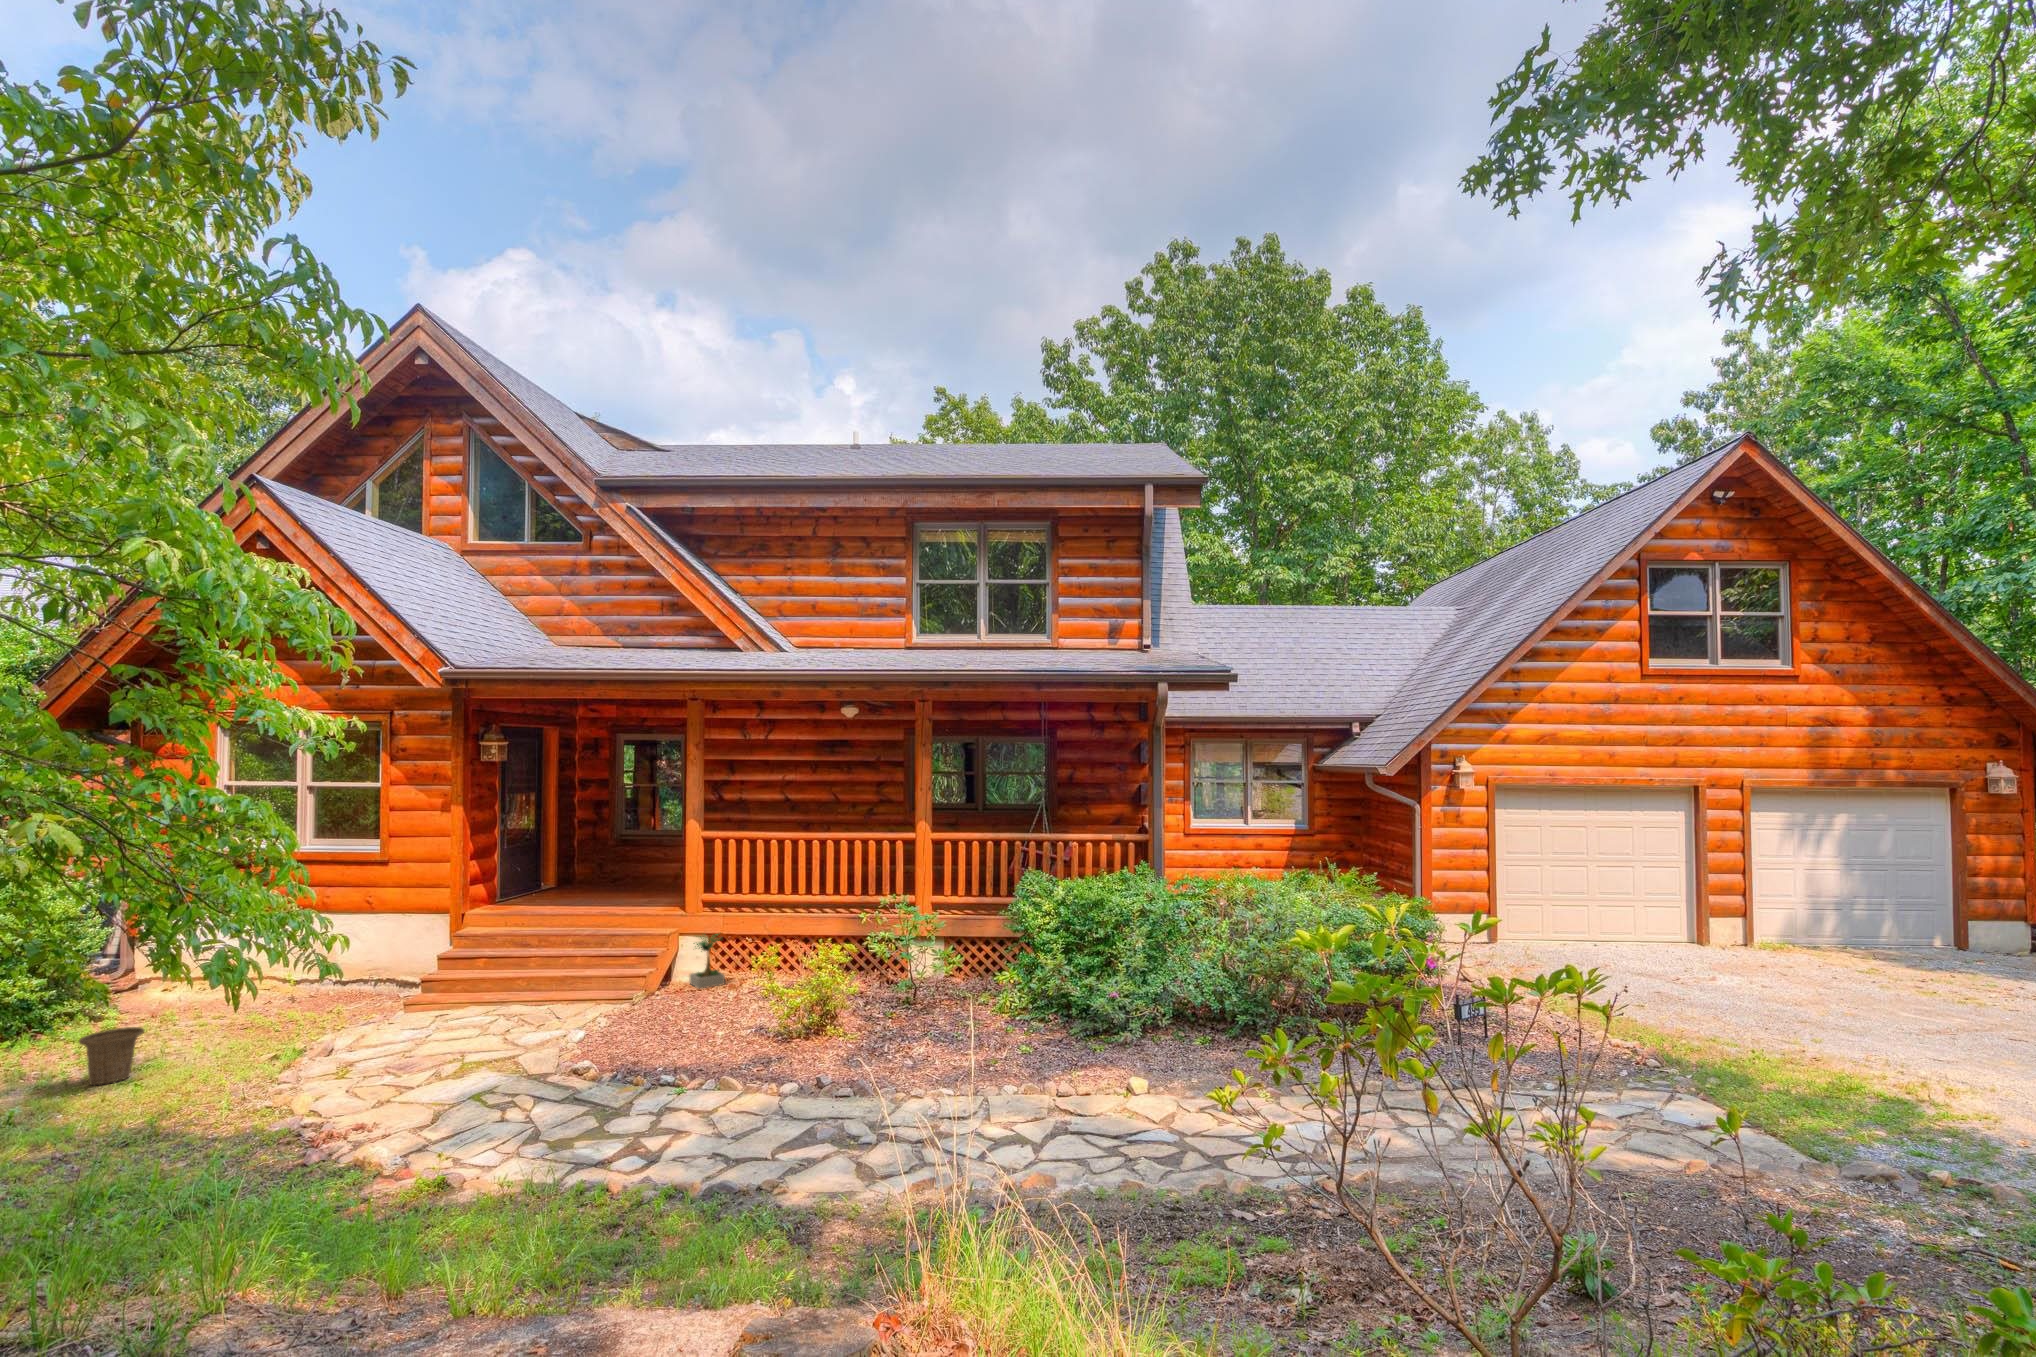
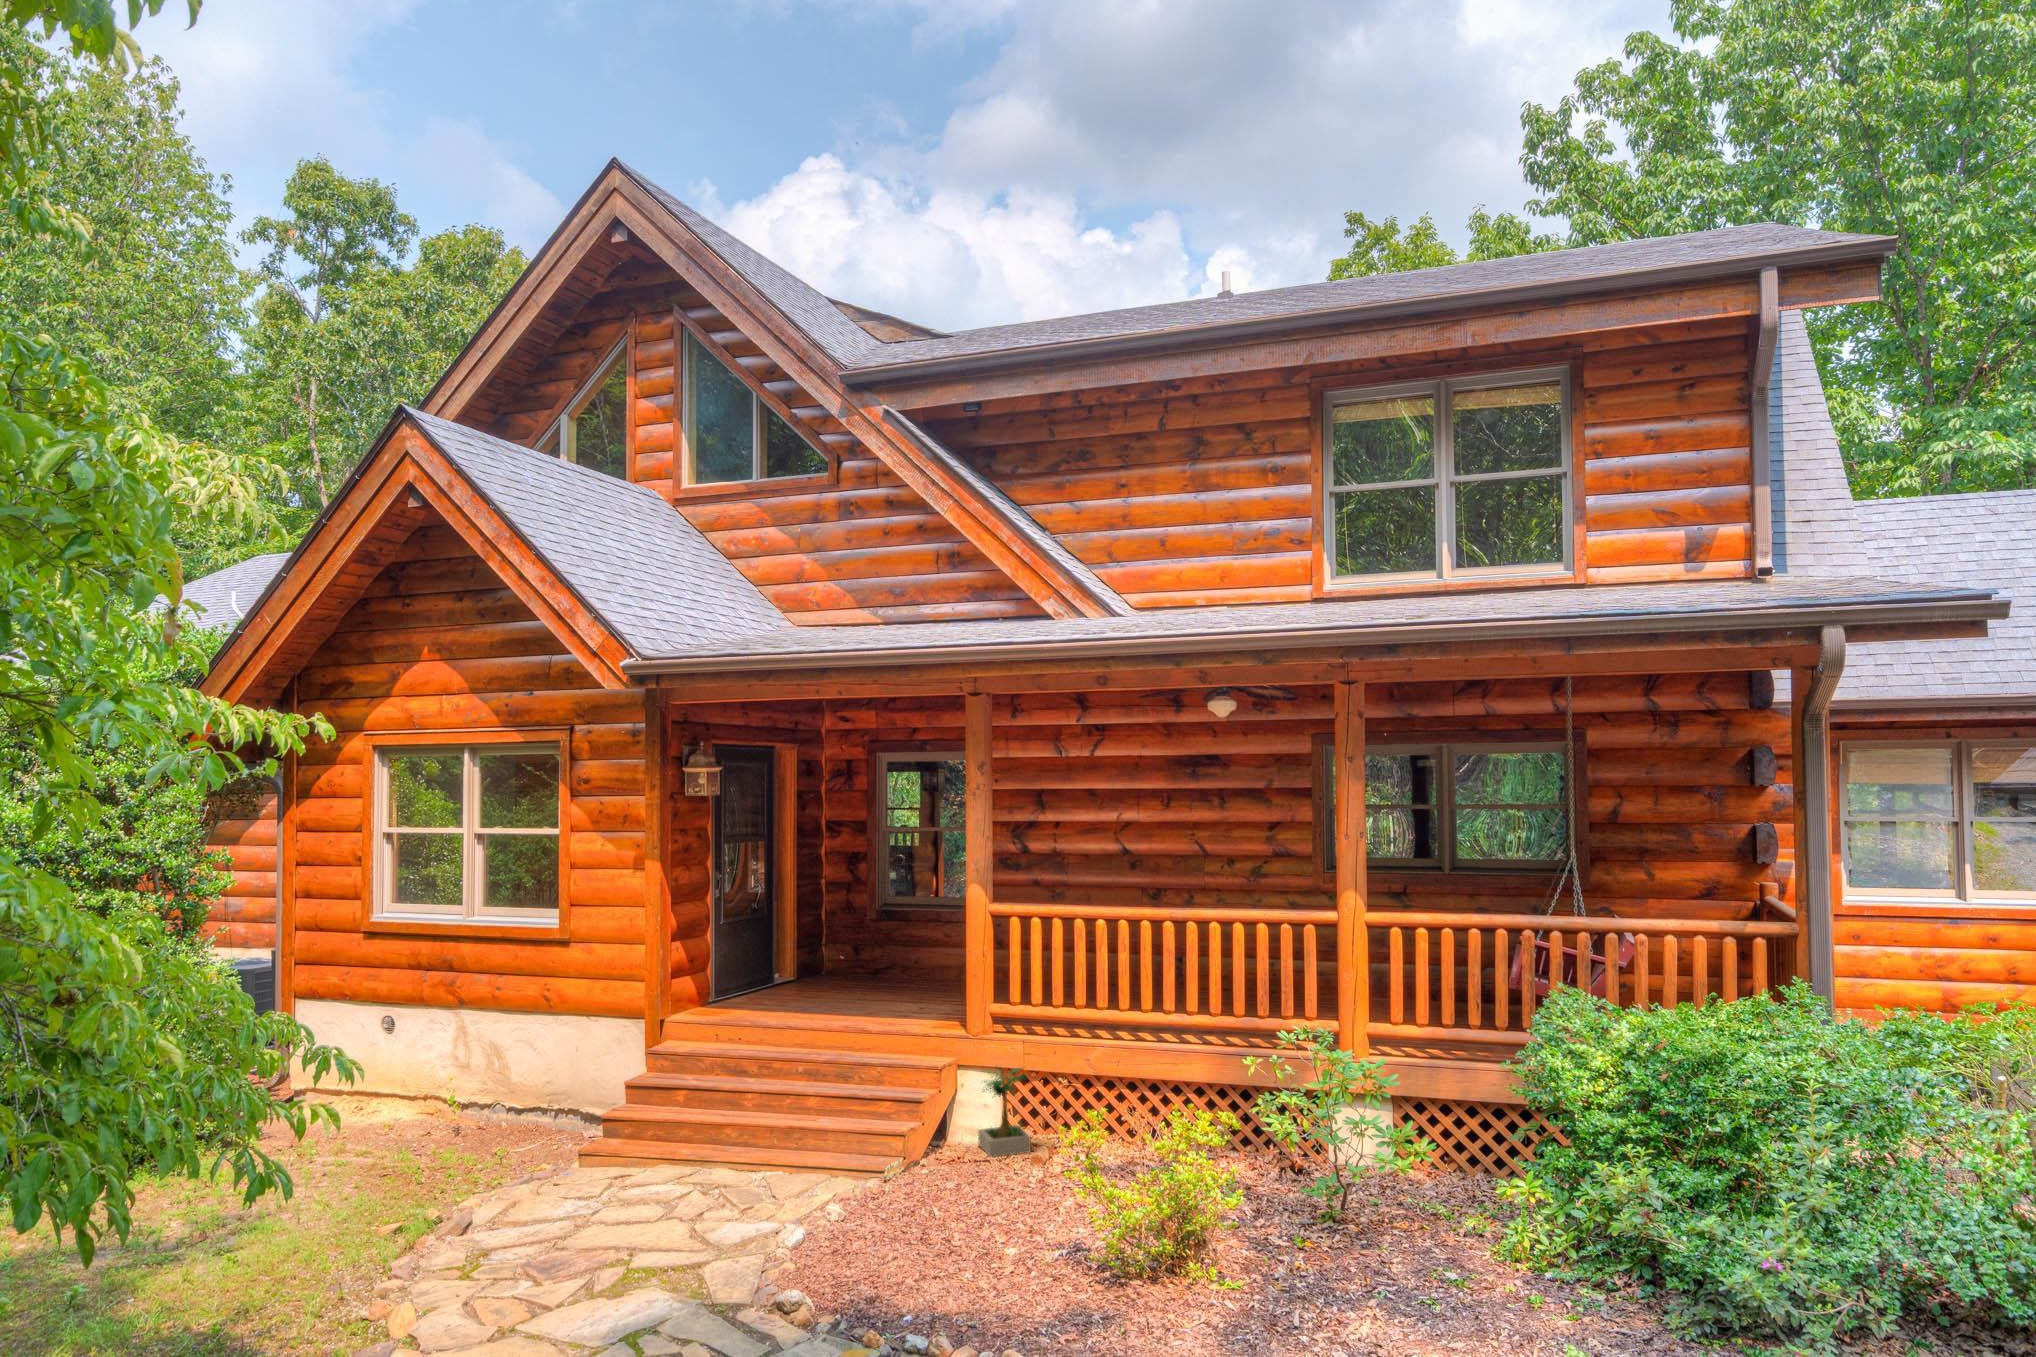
basket: present [79,1027,144,1085] -> none [183,1161,260,1241]

